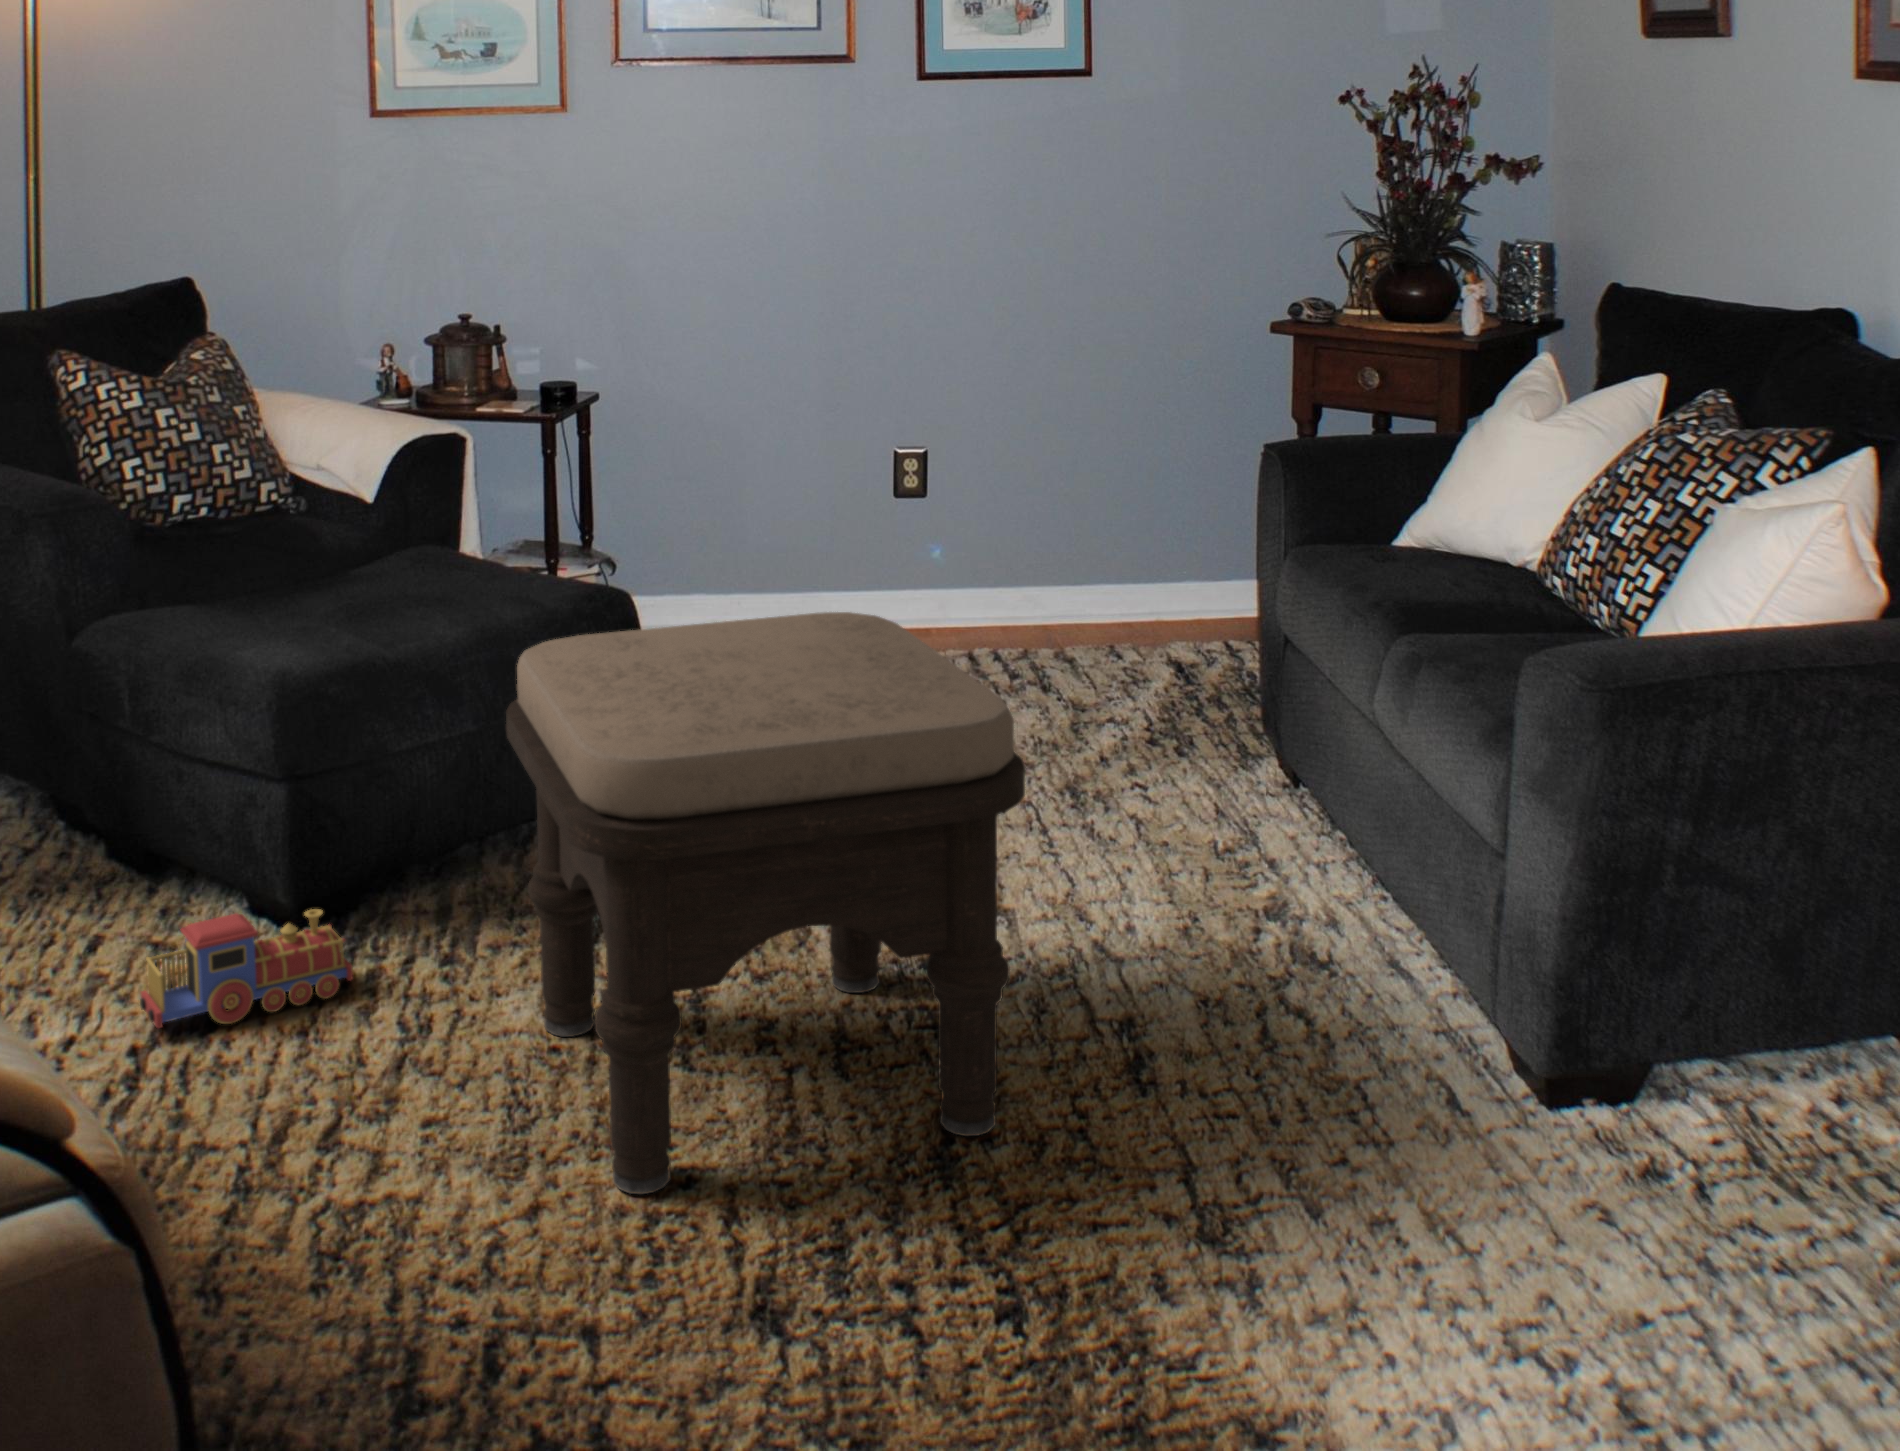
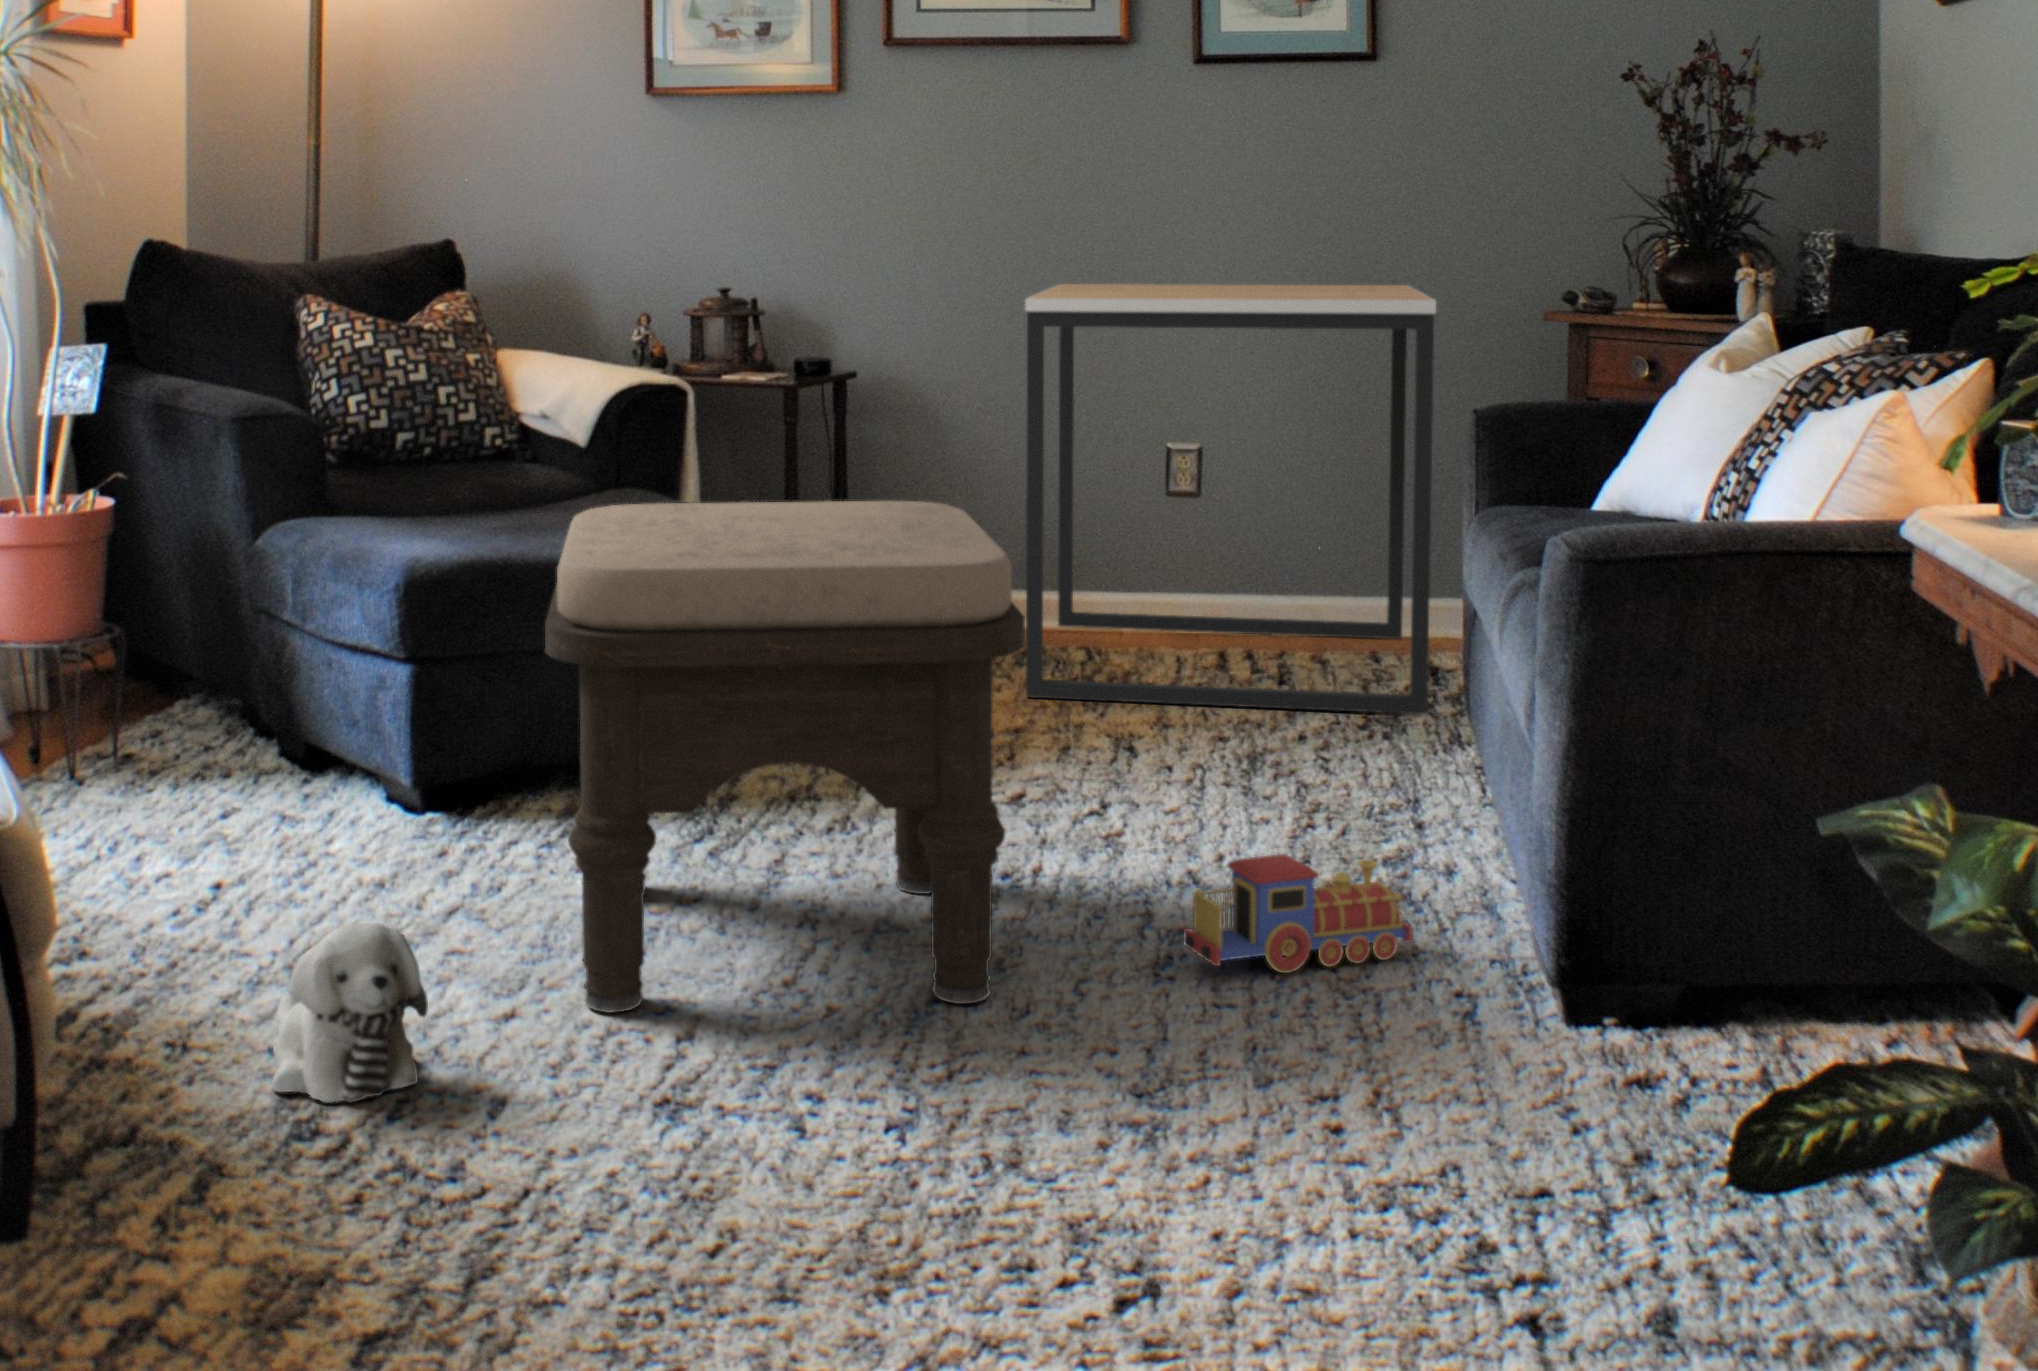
side table: none [801,293,1201,722] -> present [1025,284,1436,714]
toy train: present [140,909,353,1028] -> present [1183,854,1413,973]
plush toy: none [315,1163,502,1363] -> present [272,923,428,1102]

